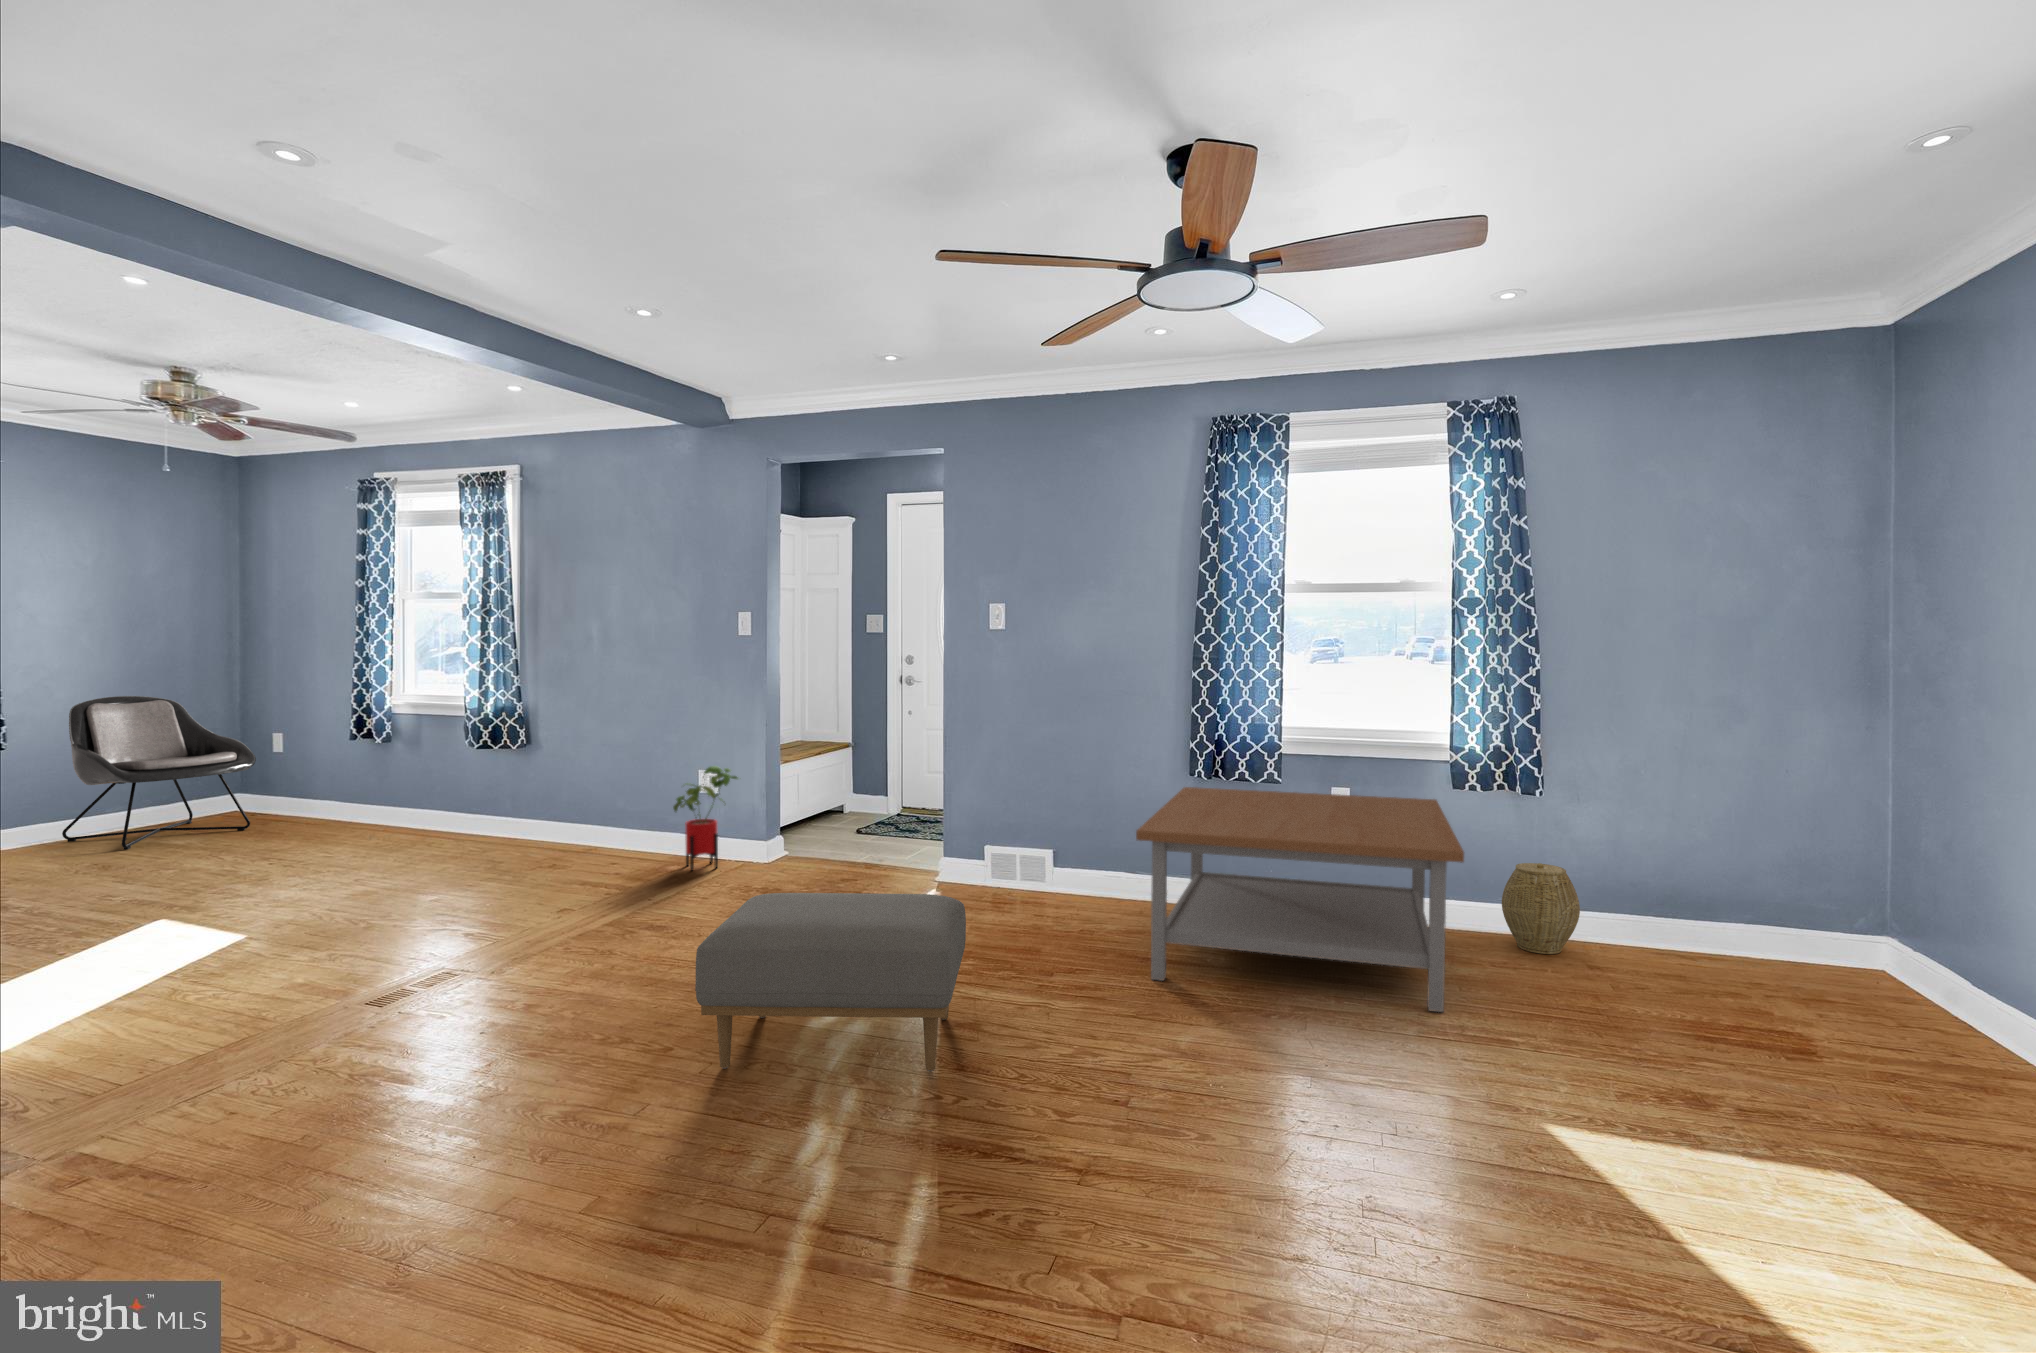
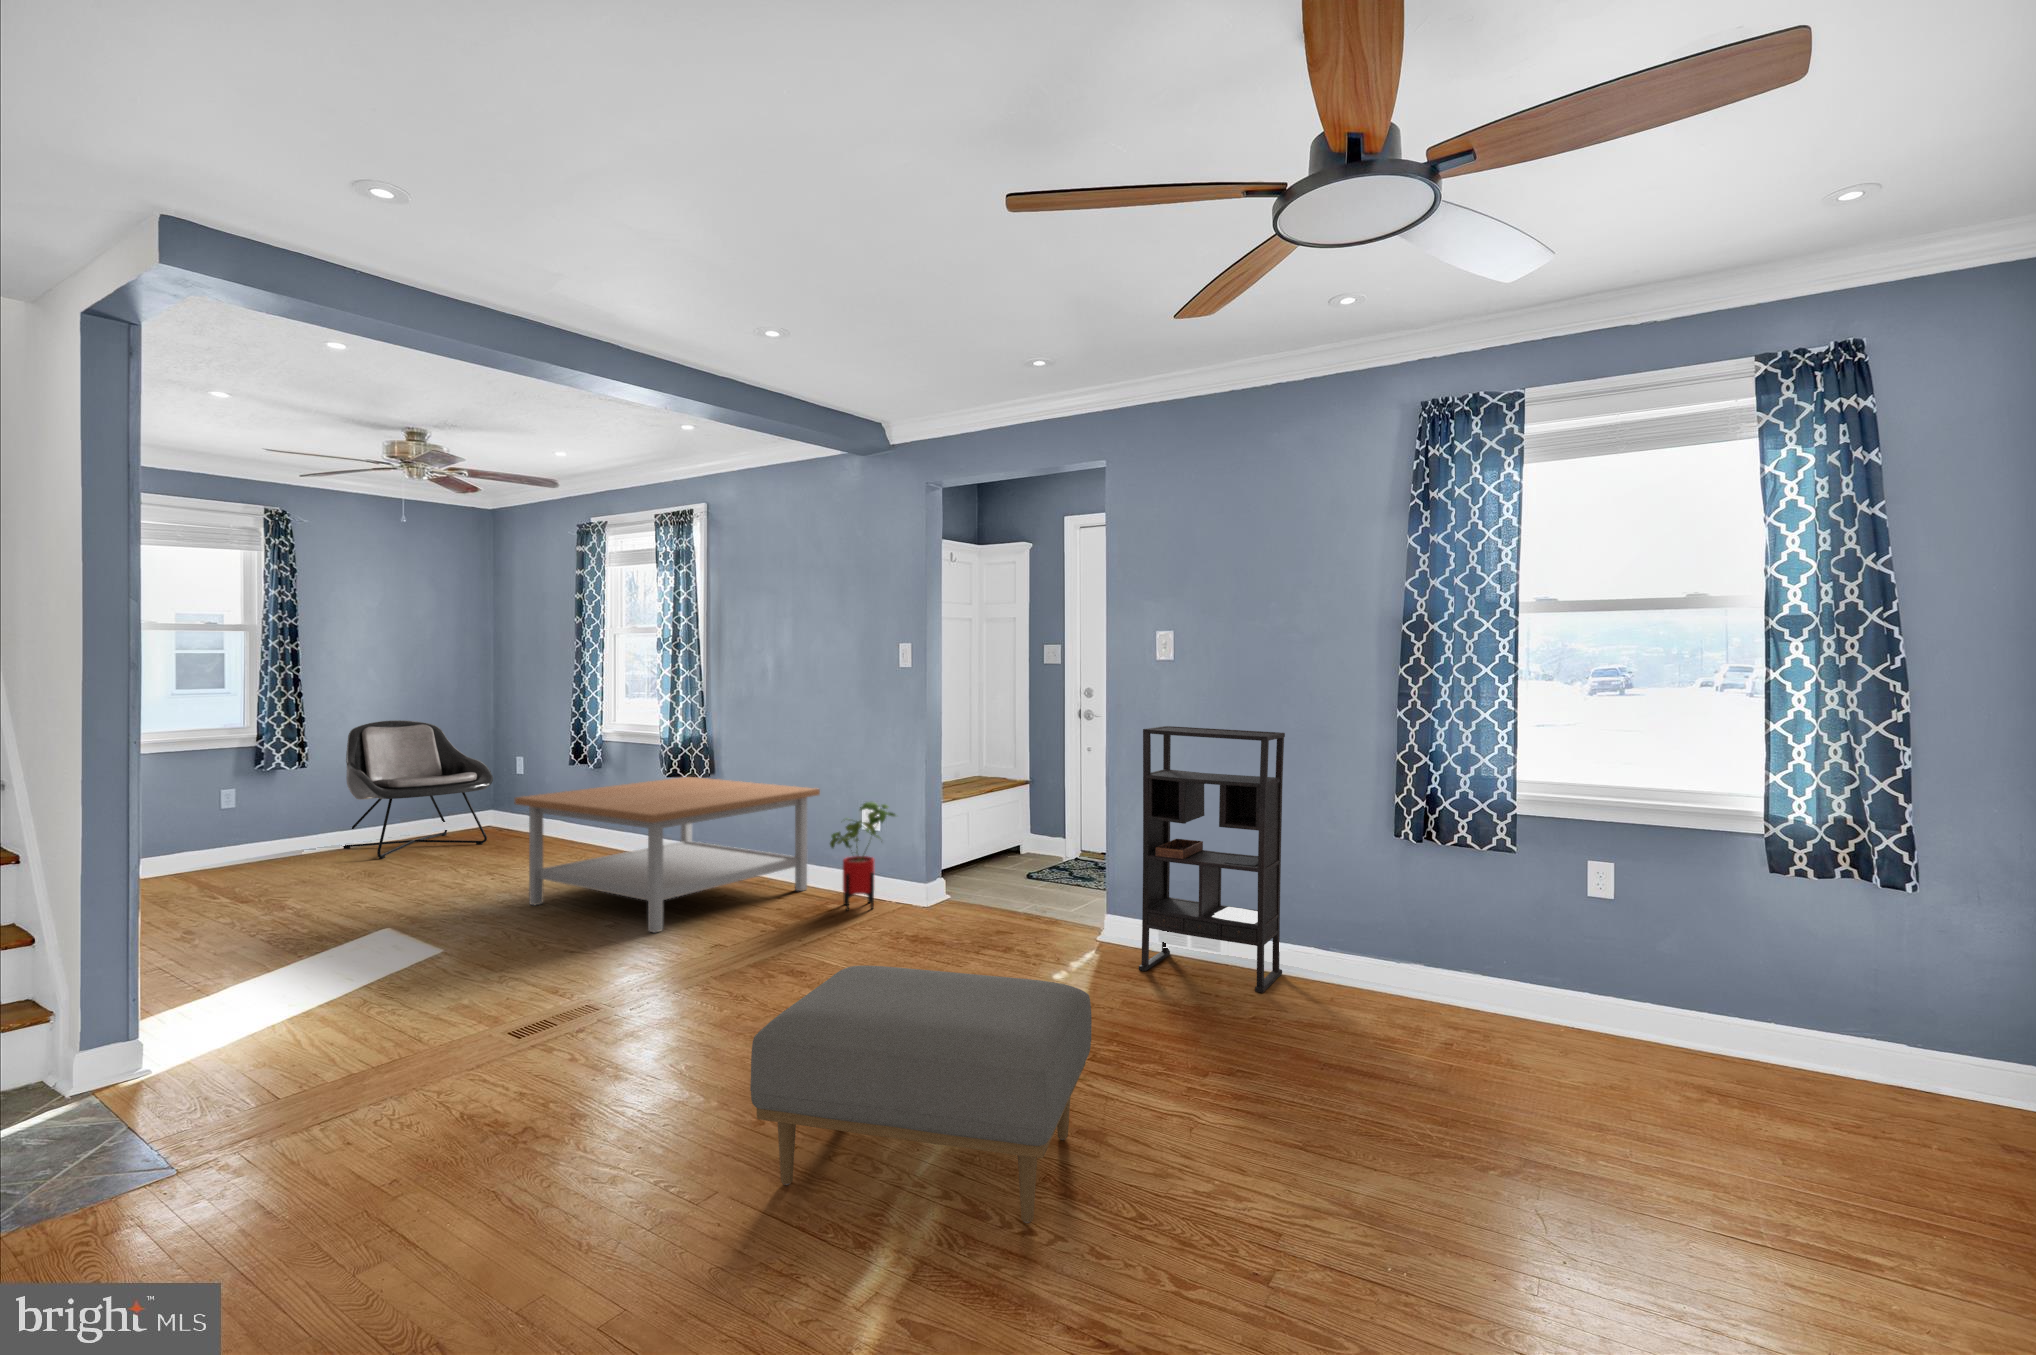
bookshelf: none [979,689,1101,911] -> present [1139,726,1285,993]
coffee table: present [1136,787,1464,1012] -> present [514,777,820,932]
woven basket: present [1502,863,1580,954] -> none [1853,981,1989,1118]

